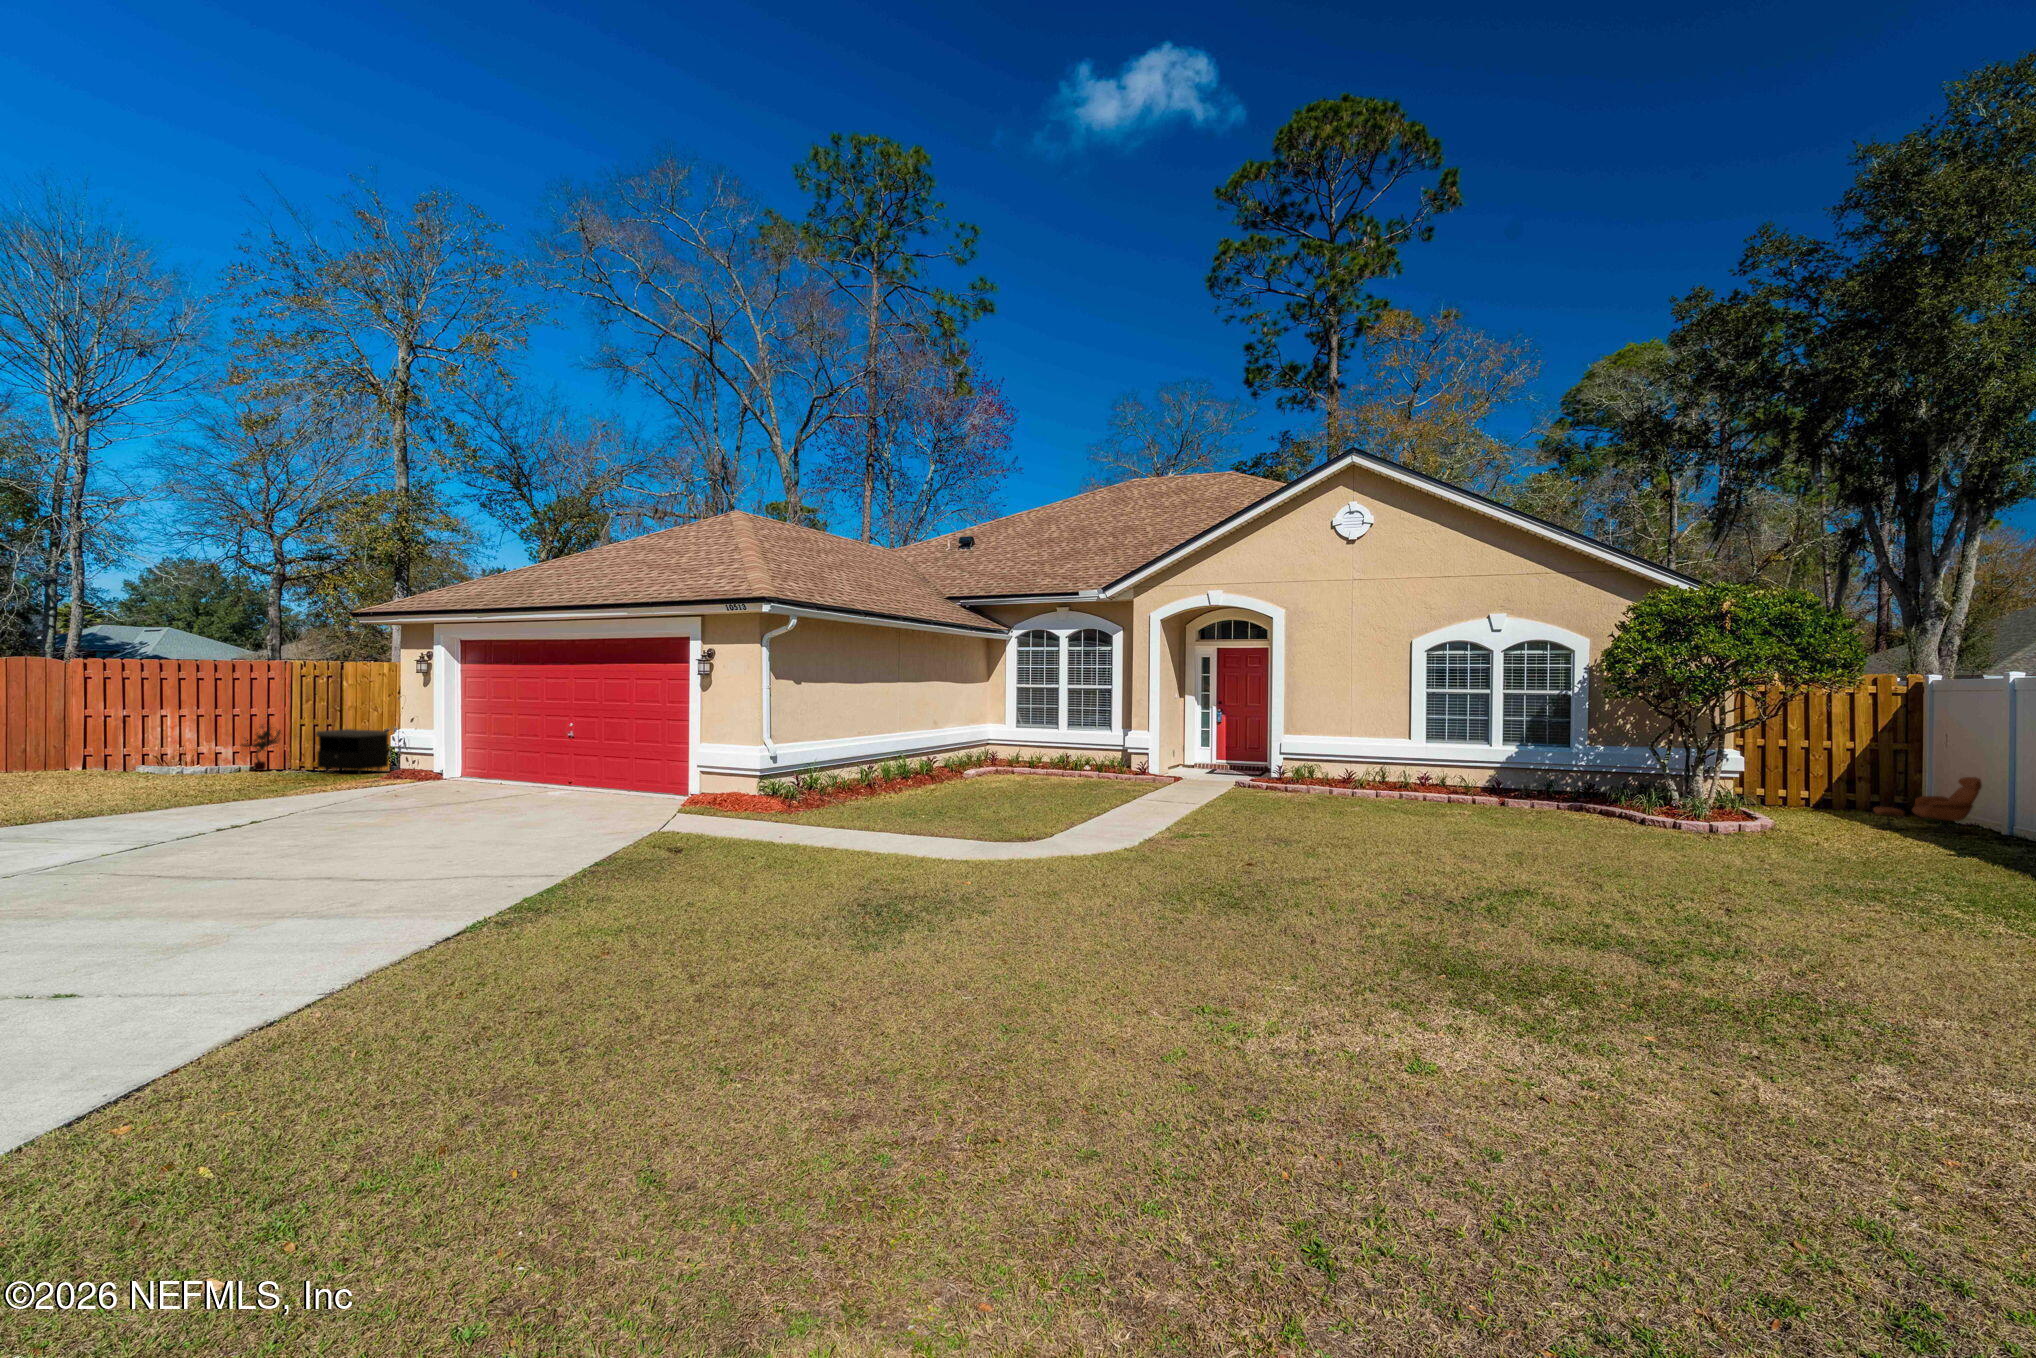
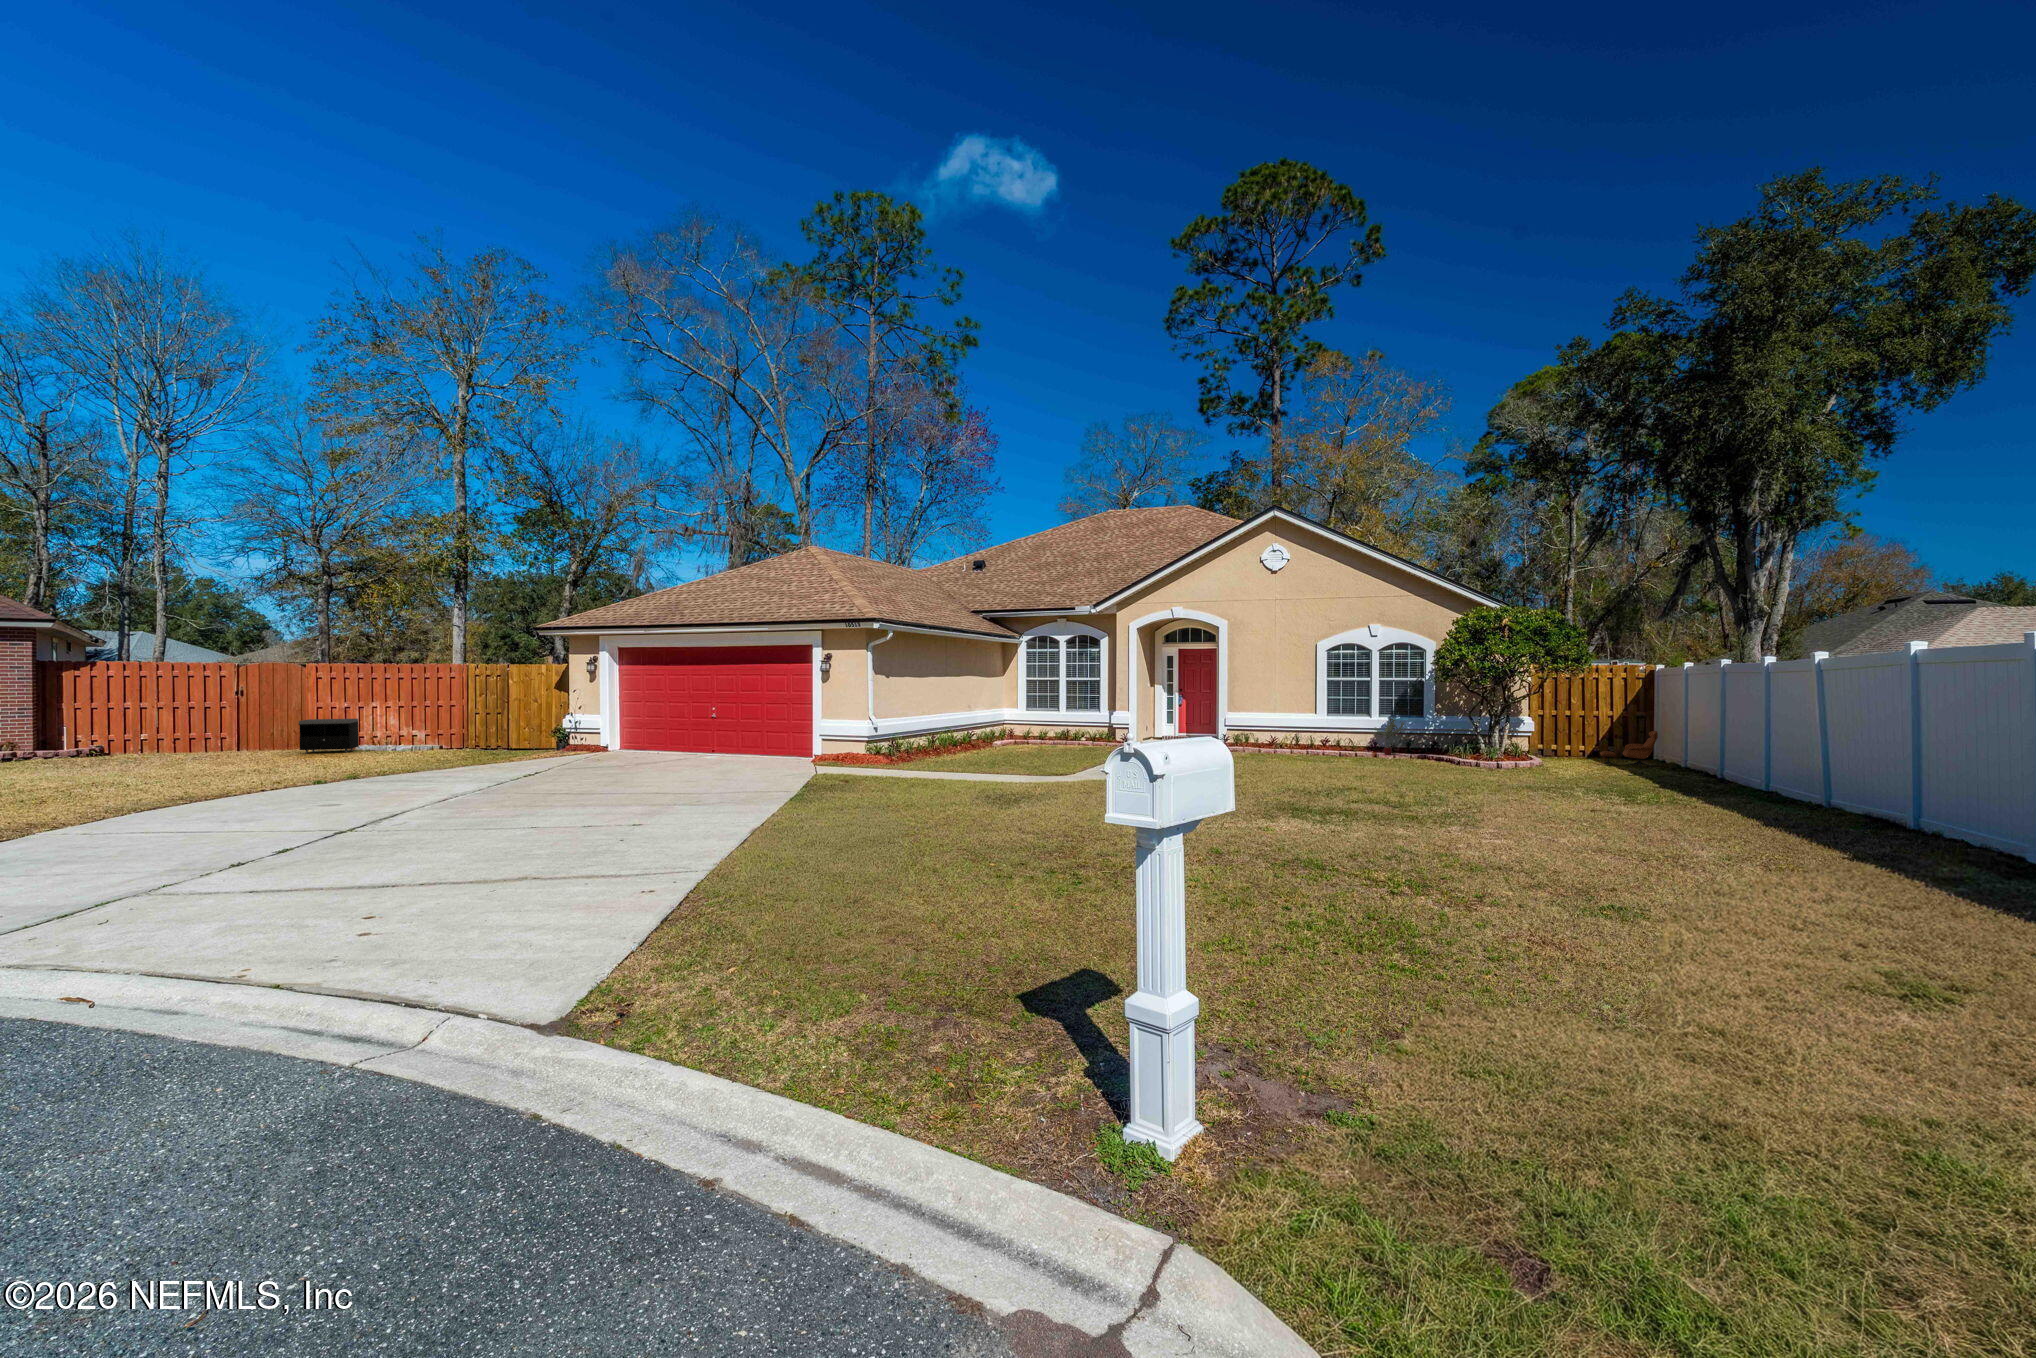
potted tree: present [240,725,281,771] -> present [1372,717,1404,755]
storage bench: present [316,729,388,773] -> present [299,719,359,753]

